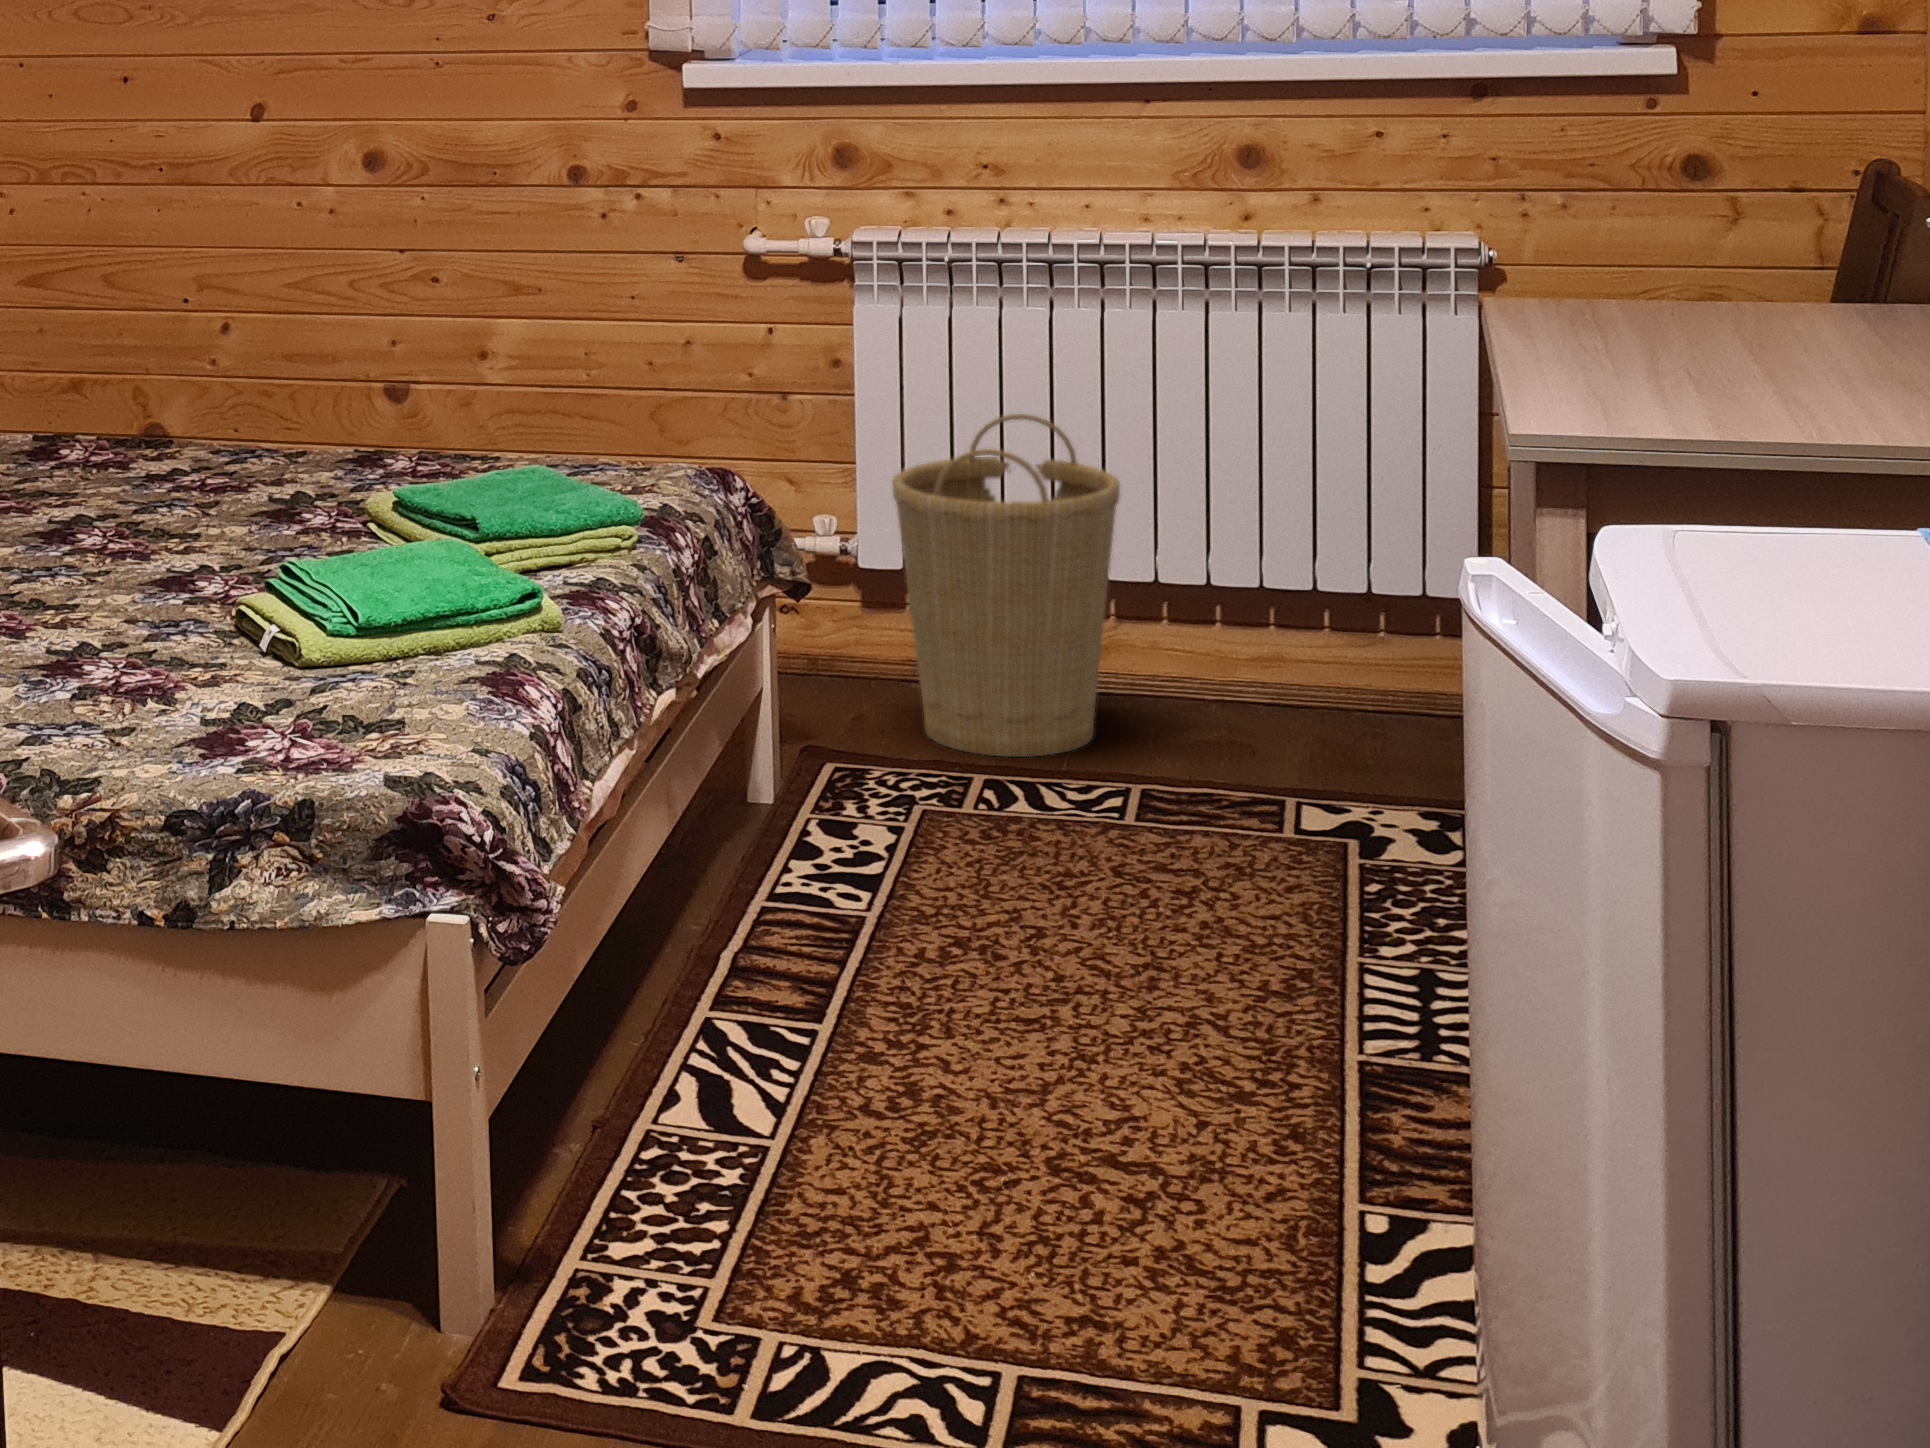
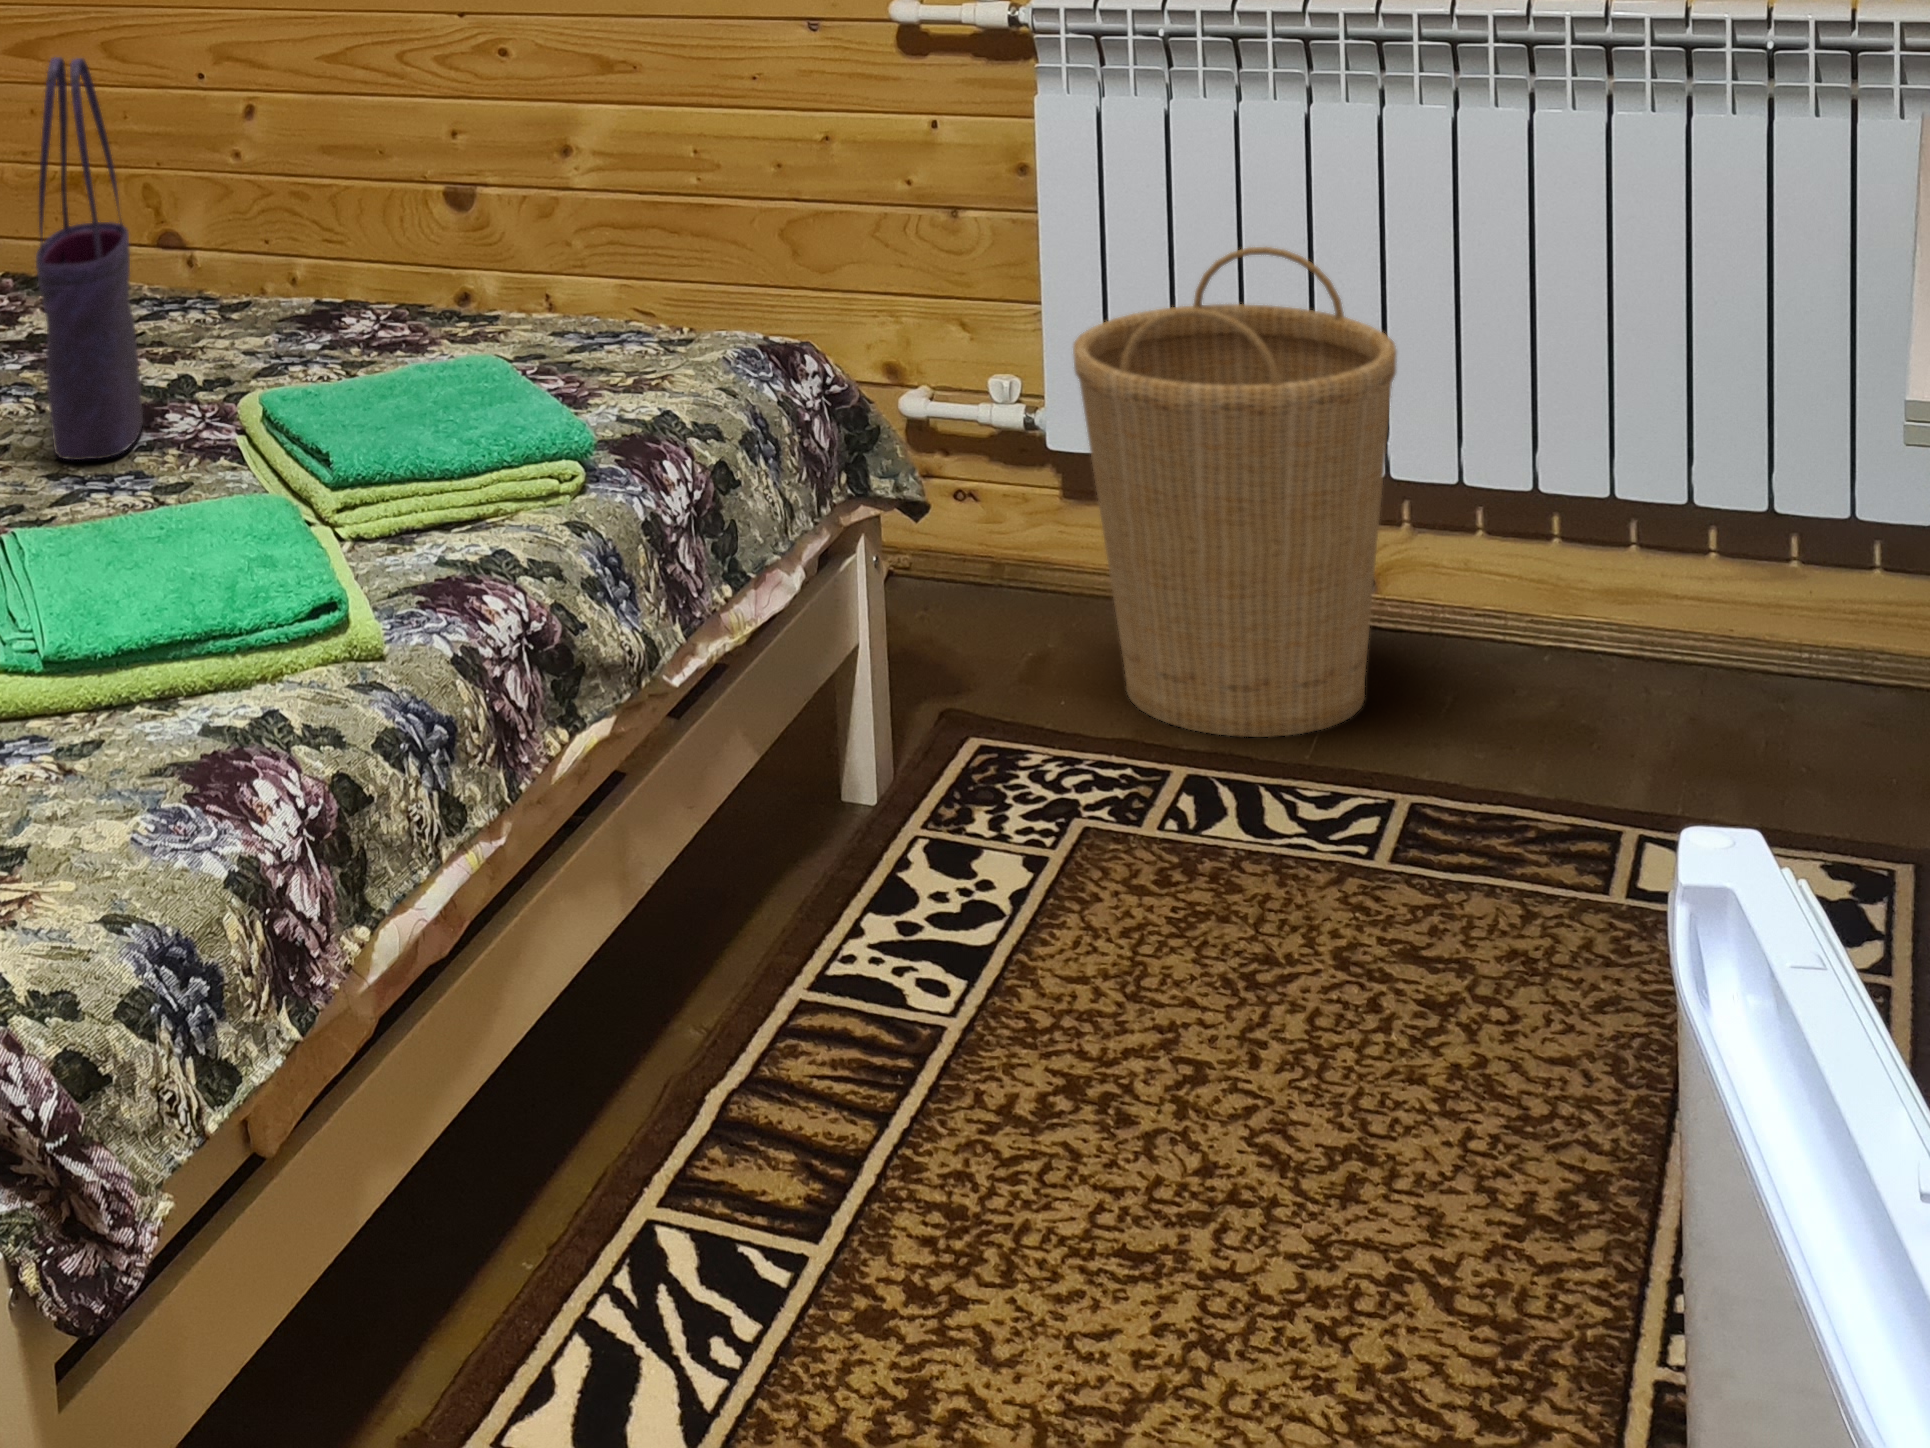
tote bag: none [232,251,296,535] -> present [36,57,143,460]

